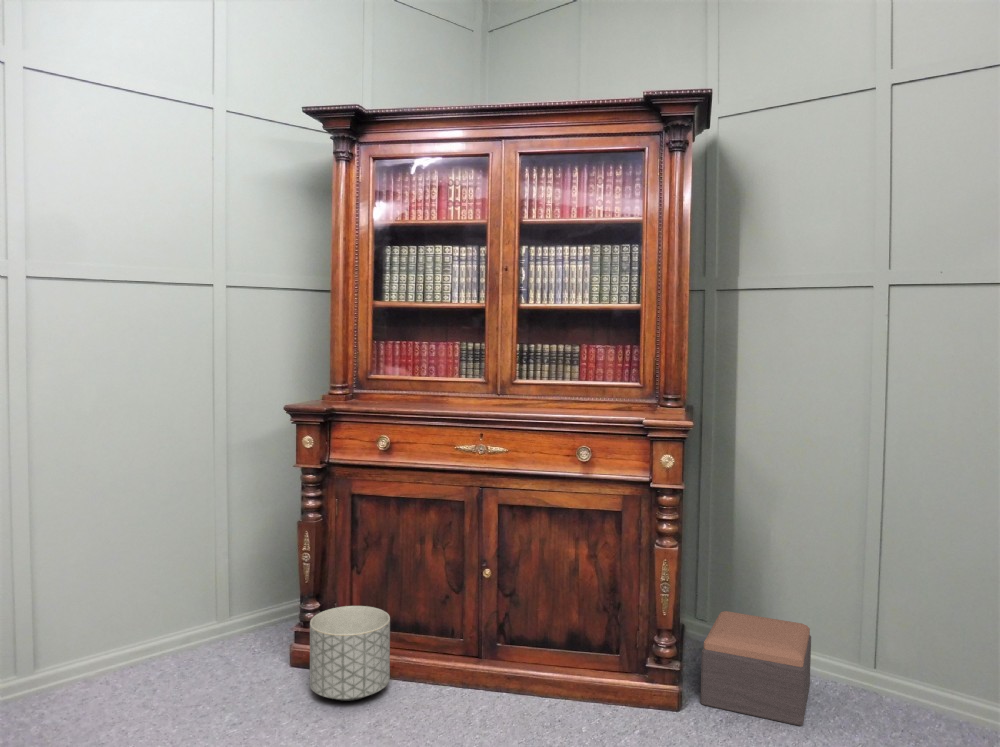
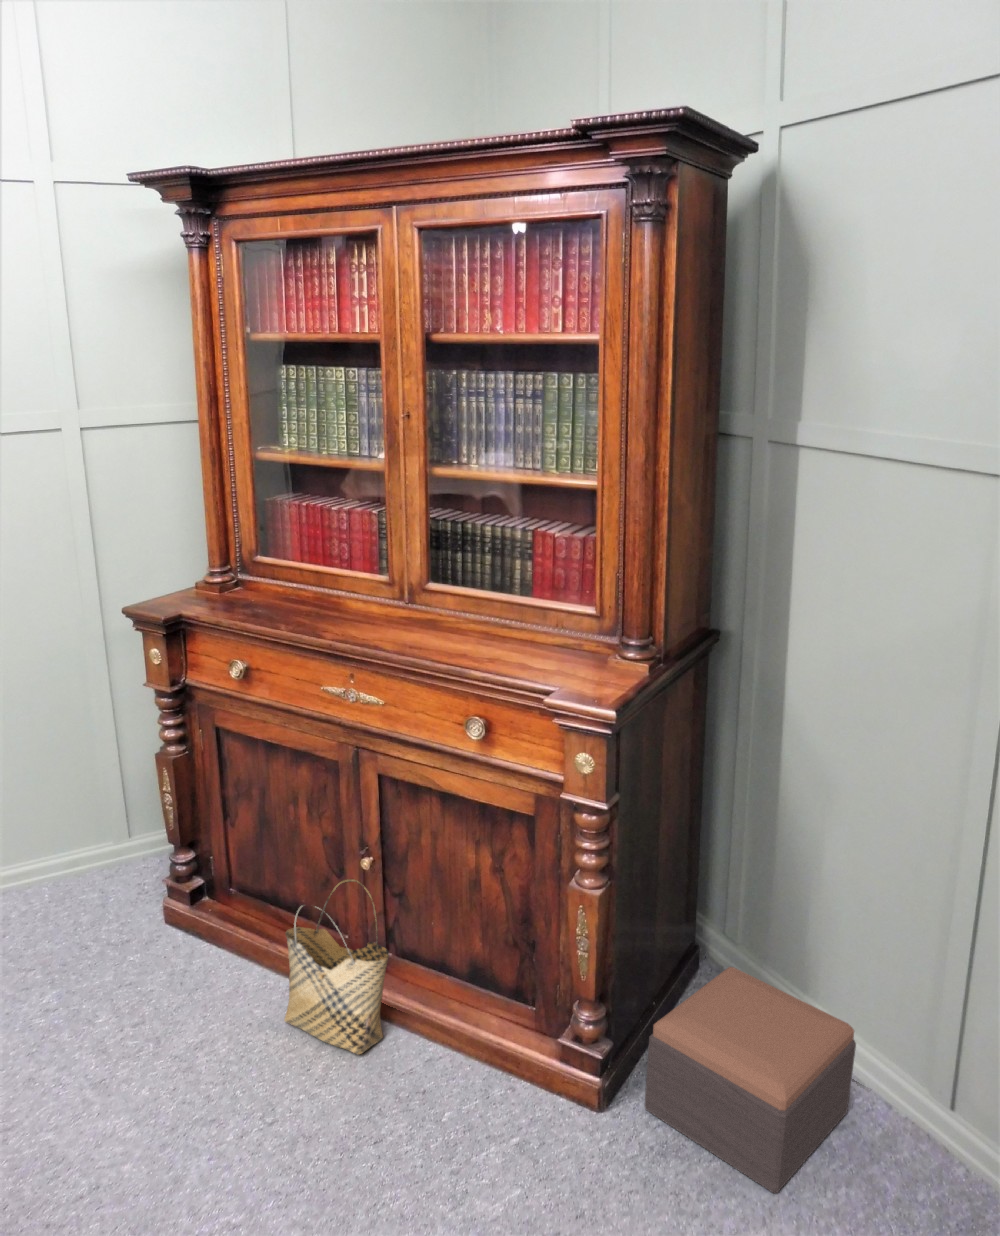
woven basket: none [436,587,519,709] -> present [284,879,389,1054]
planter: present [310,606,390,701] -> none [138,866,251,997]

